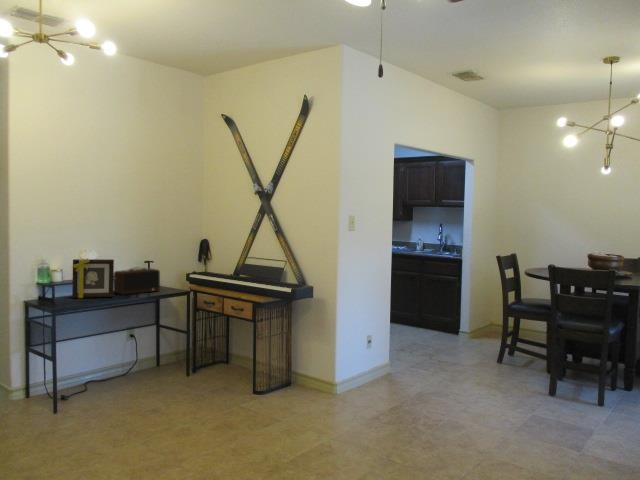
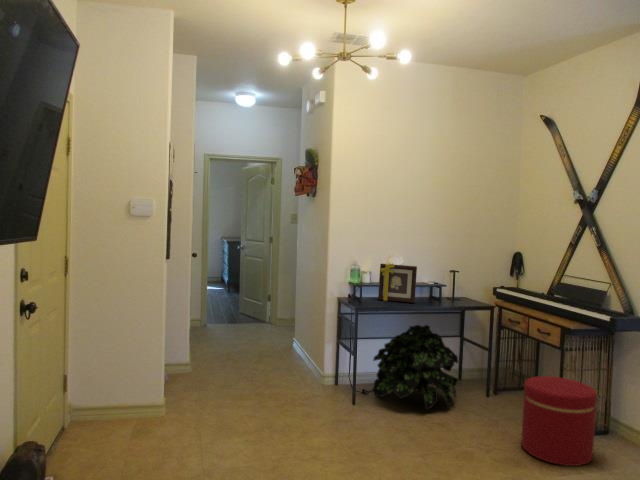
speaker: present [114,268,160,295] -> none [417,276,463,302]
potted plant: none [71,317,162,401] -> present [373,325,458,410]
ottoman: none [228,345,286,419] -> present [521,376,597,466]

